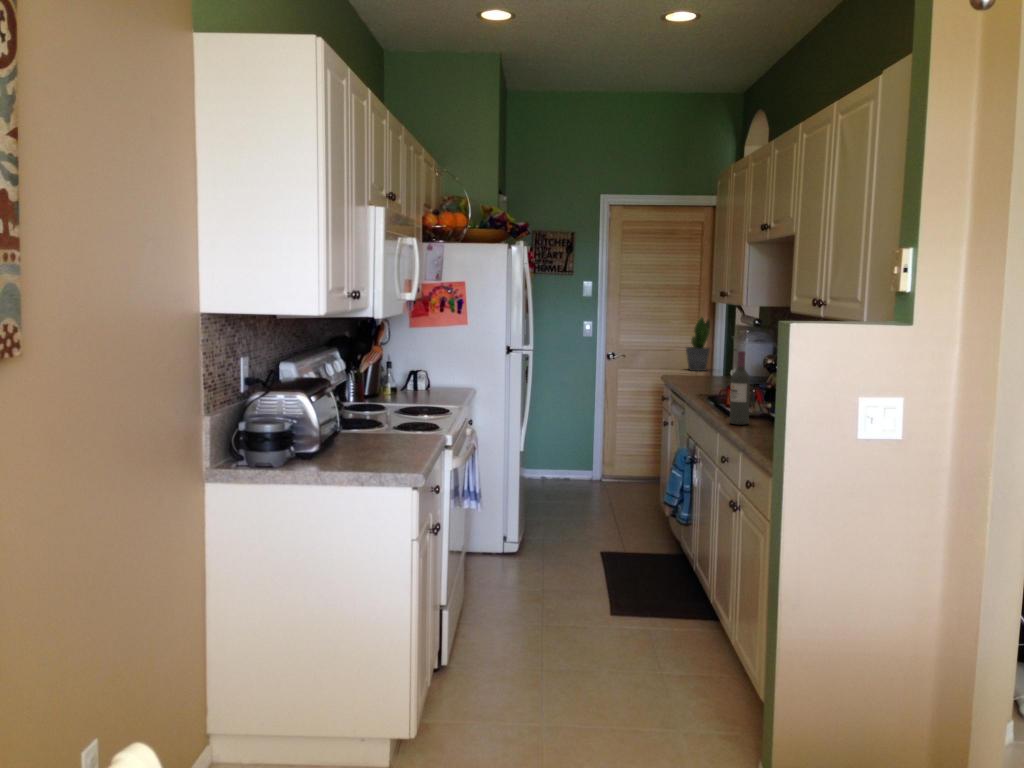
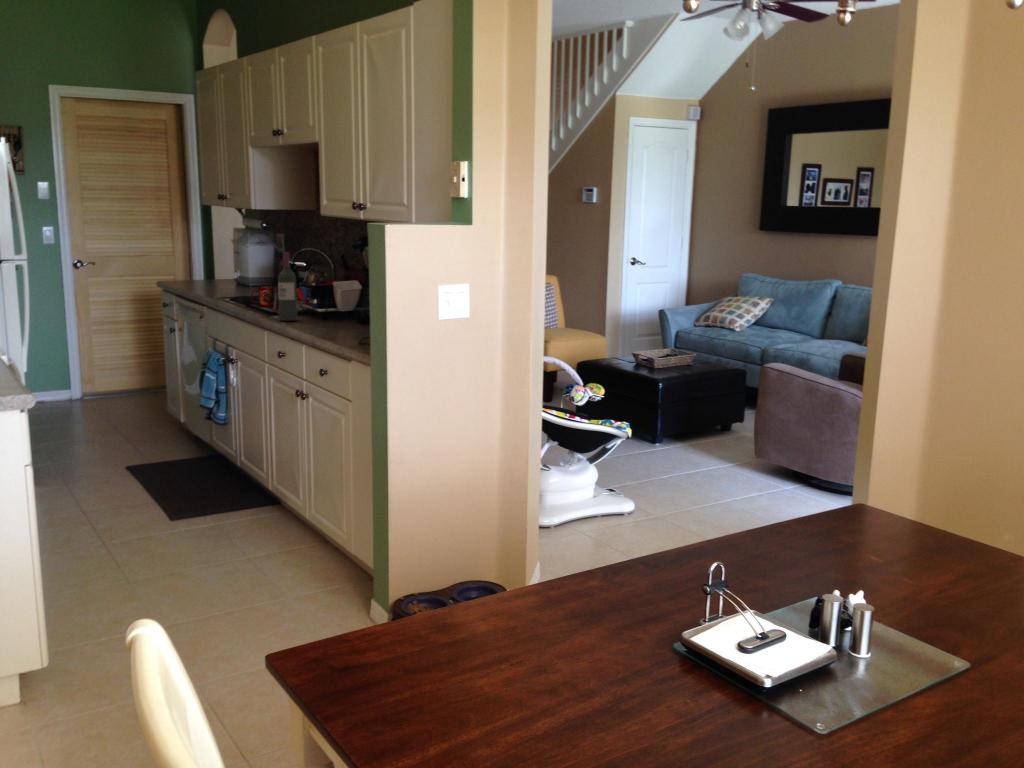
potted plant: present [686,317,710,371] -> none [164,219,191,276]

